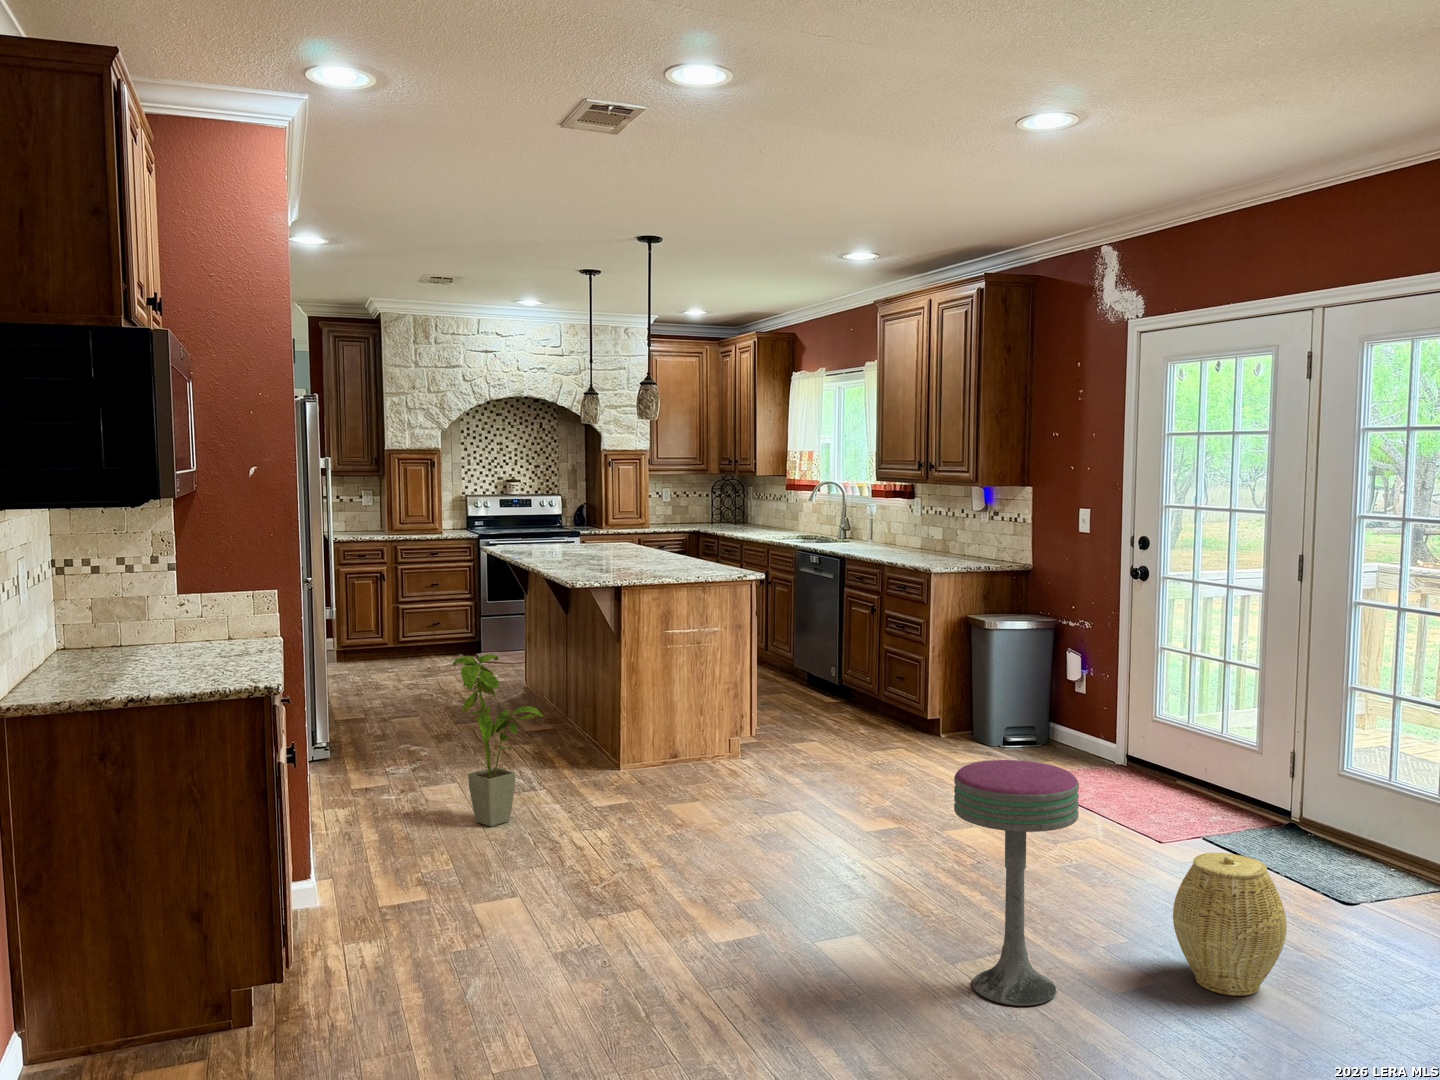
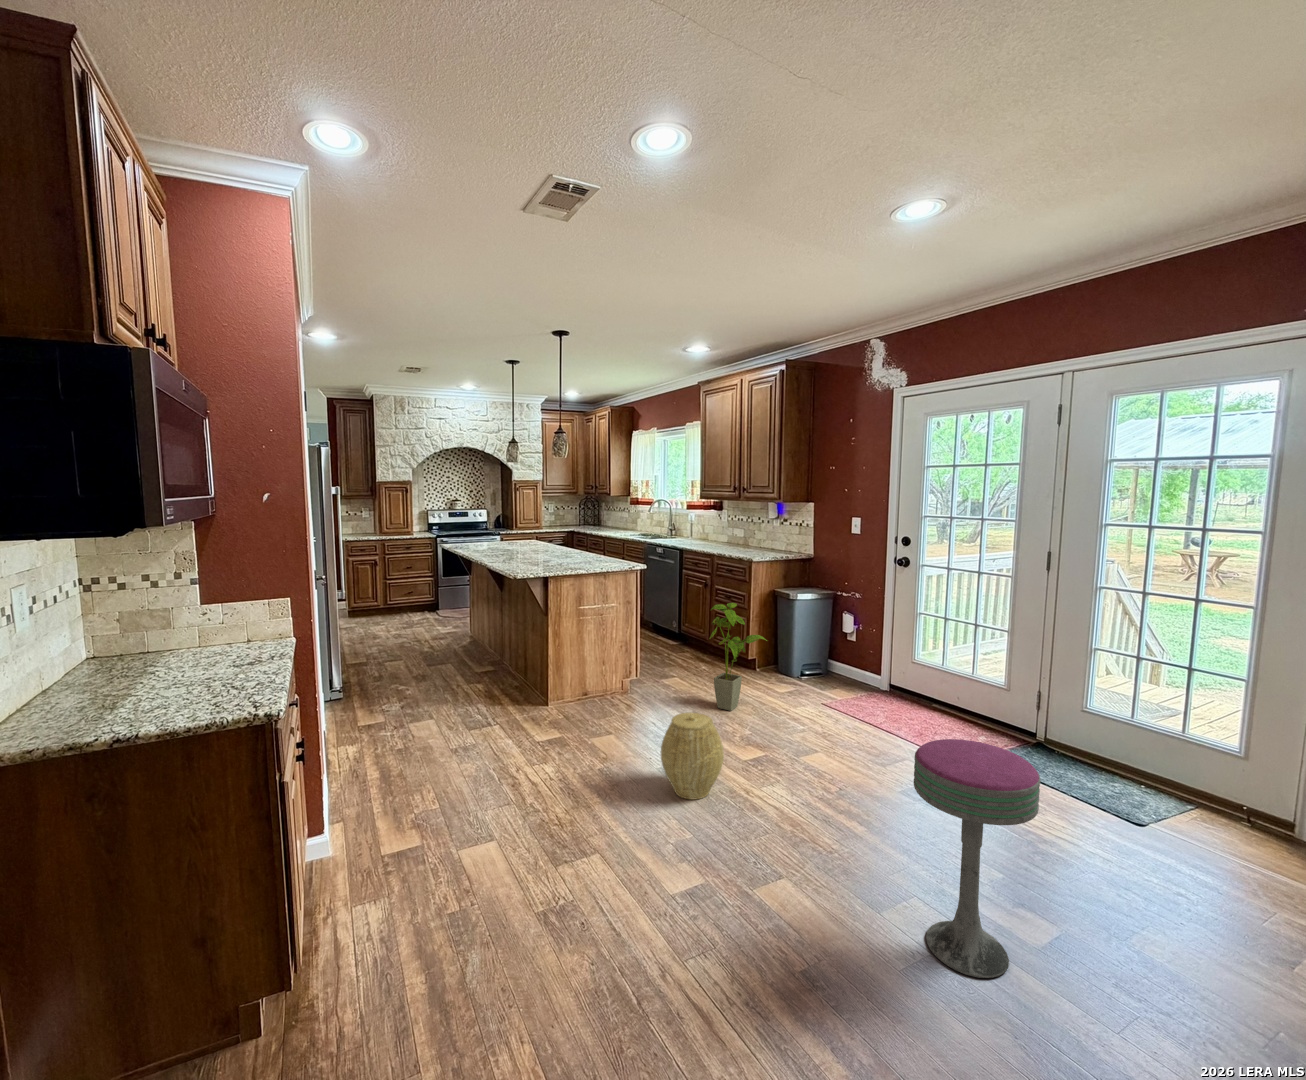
house plant: present [453,654,544,827] -> present [709,603,767,711]
woven basket: present [1173,853,1287,996] -> present [661,713,724,800]

